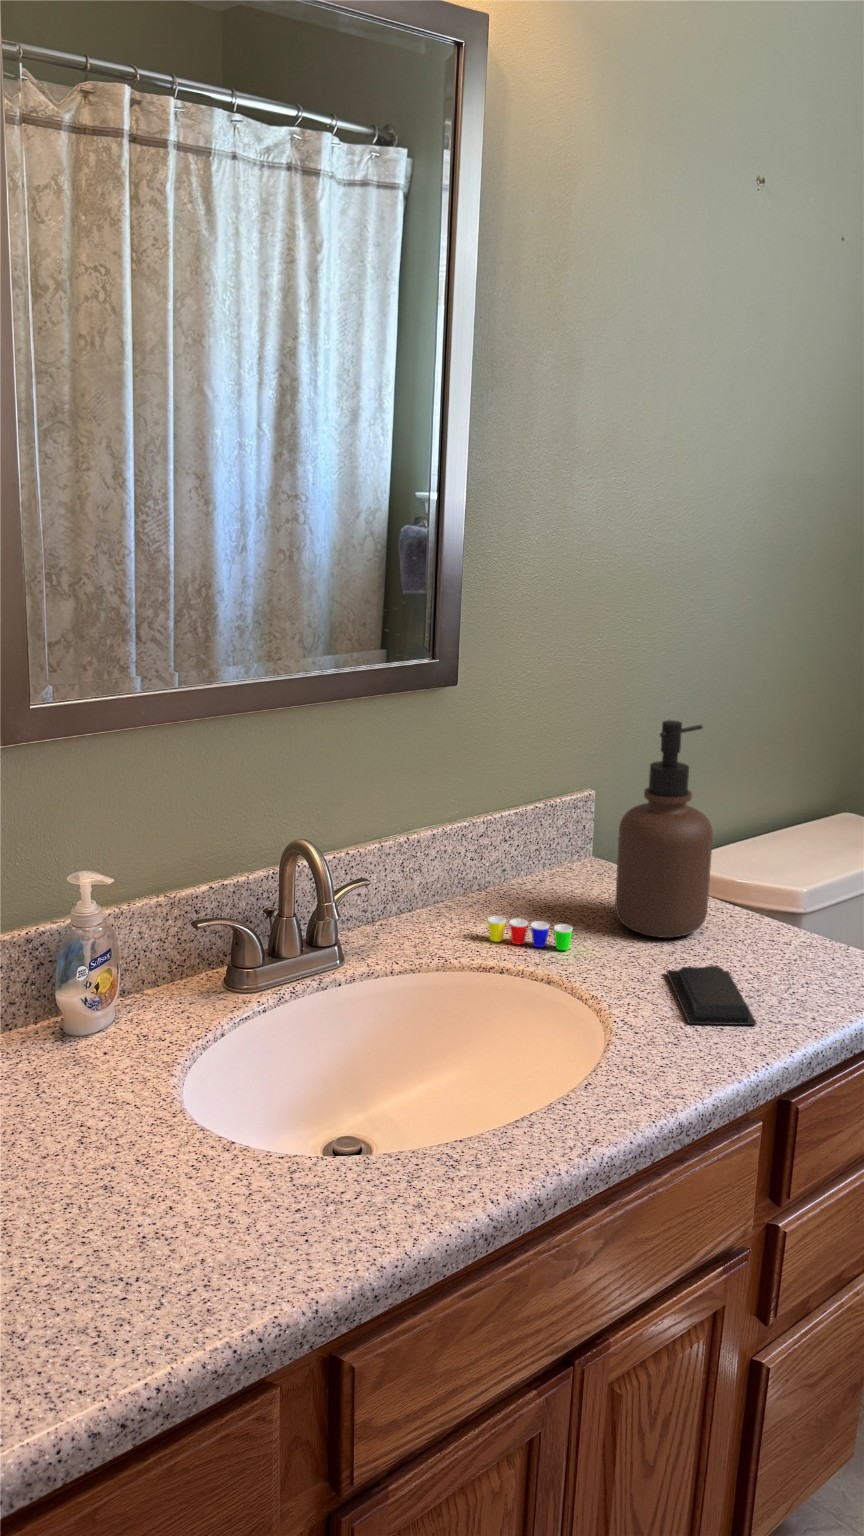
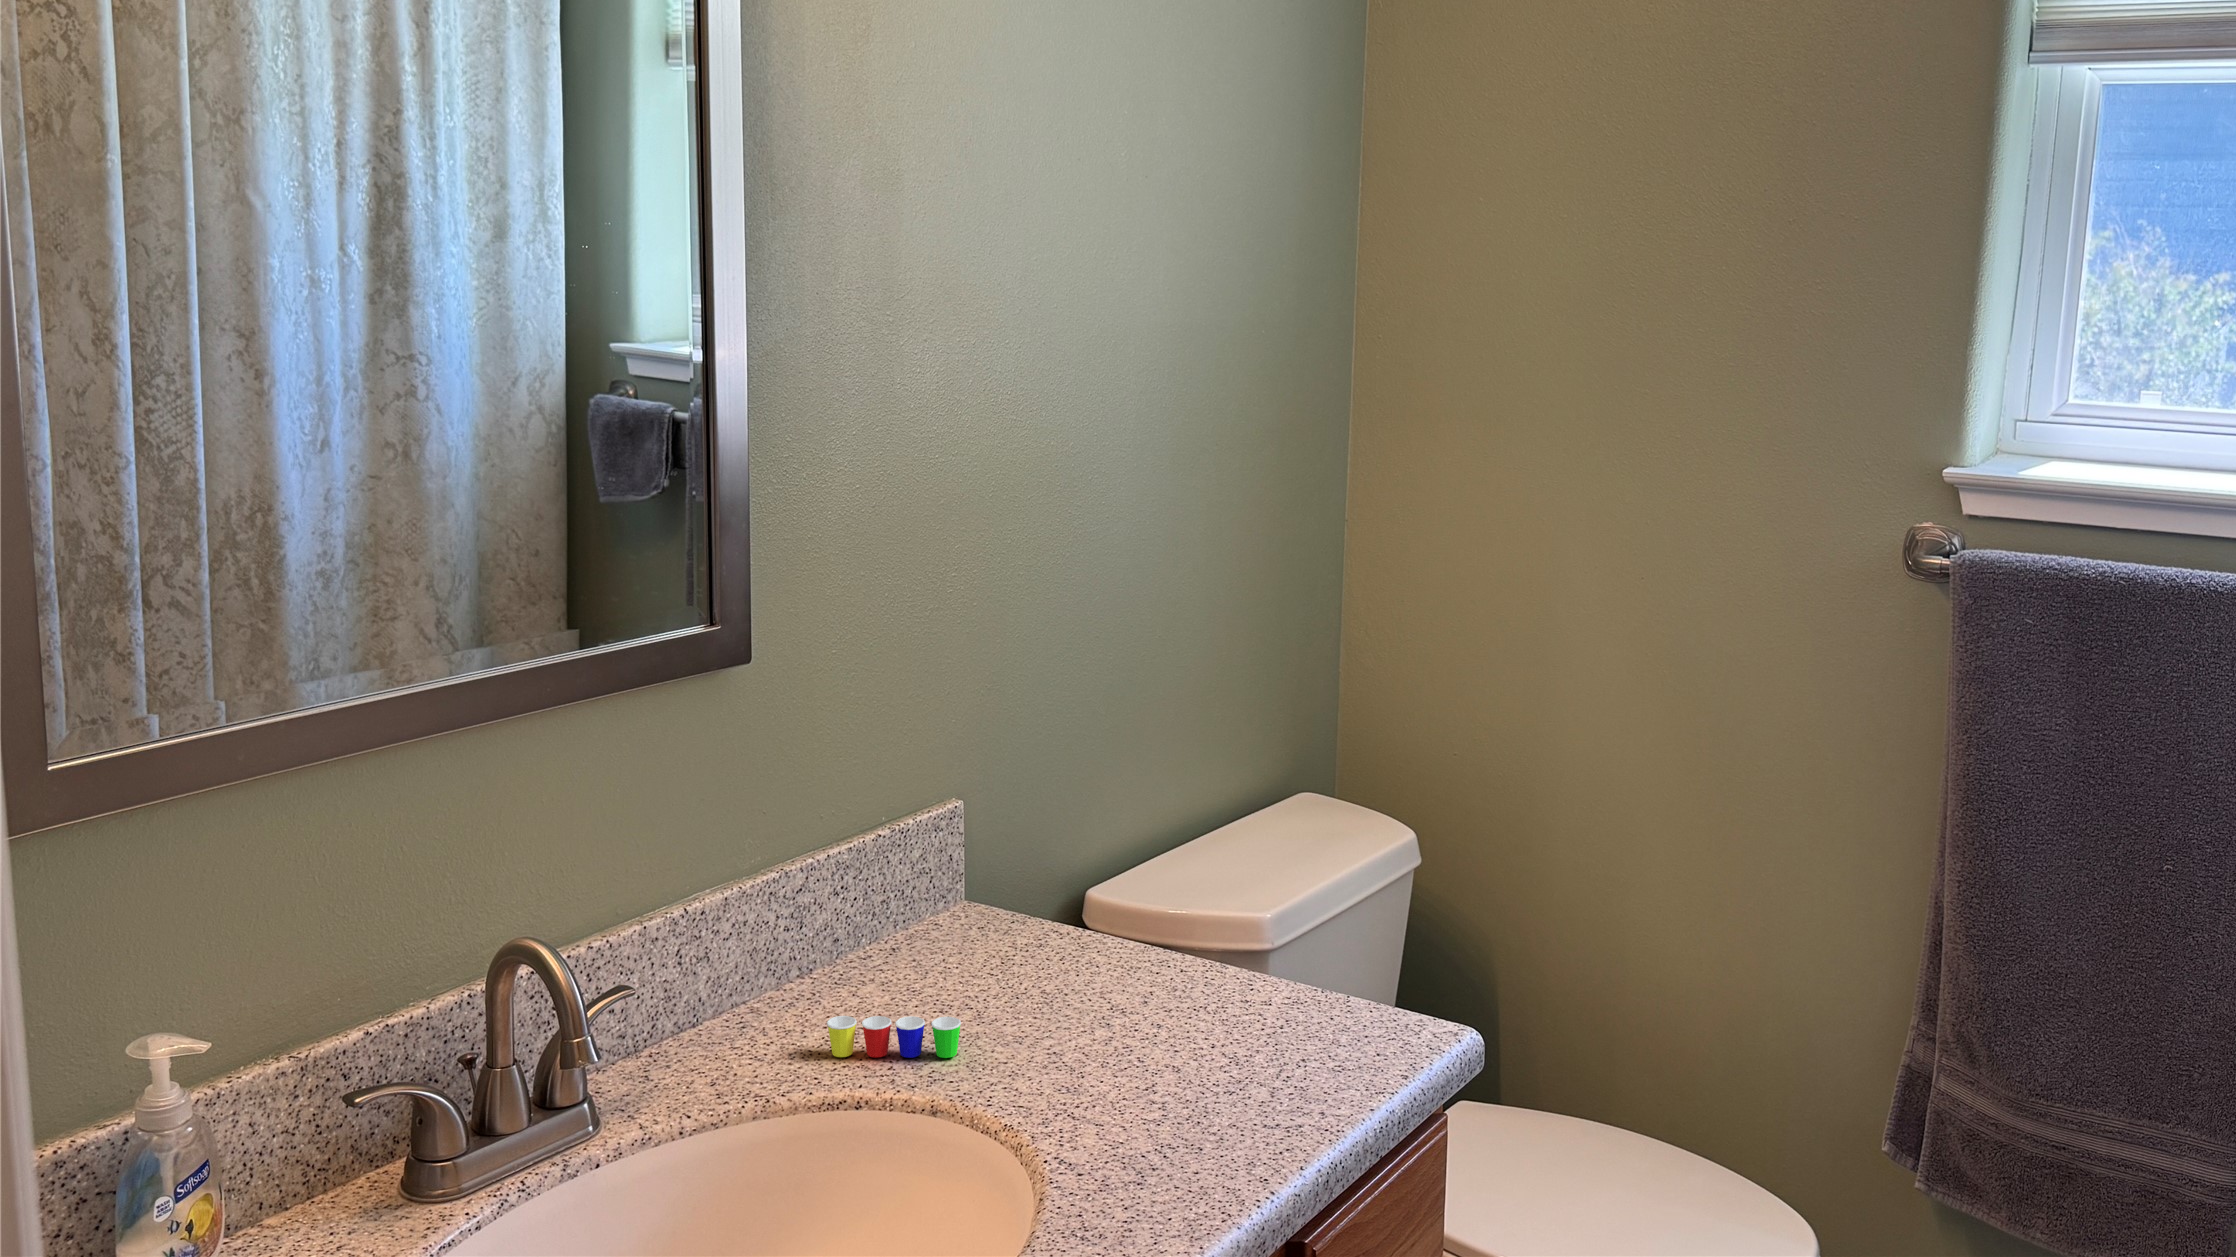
soap dispenser: present [615,720,713,938] -> none [1016,694,1152,1018]
soap bar: present [666,965,757,1025] -> none [1106,1053,1247,1148]

